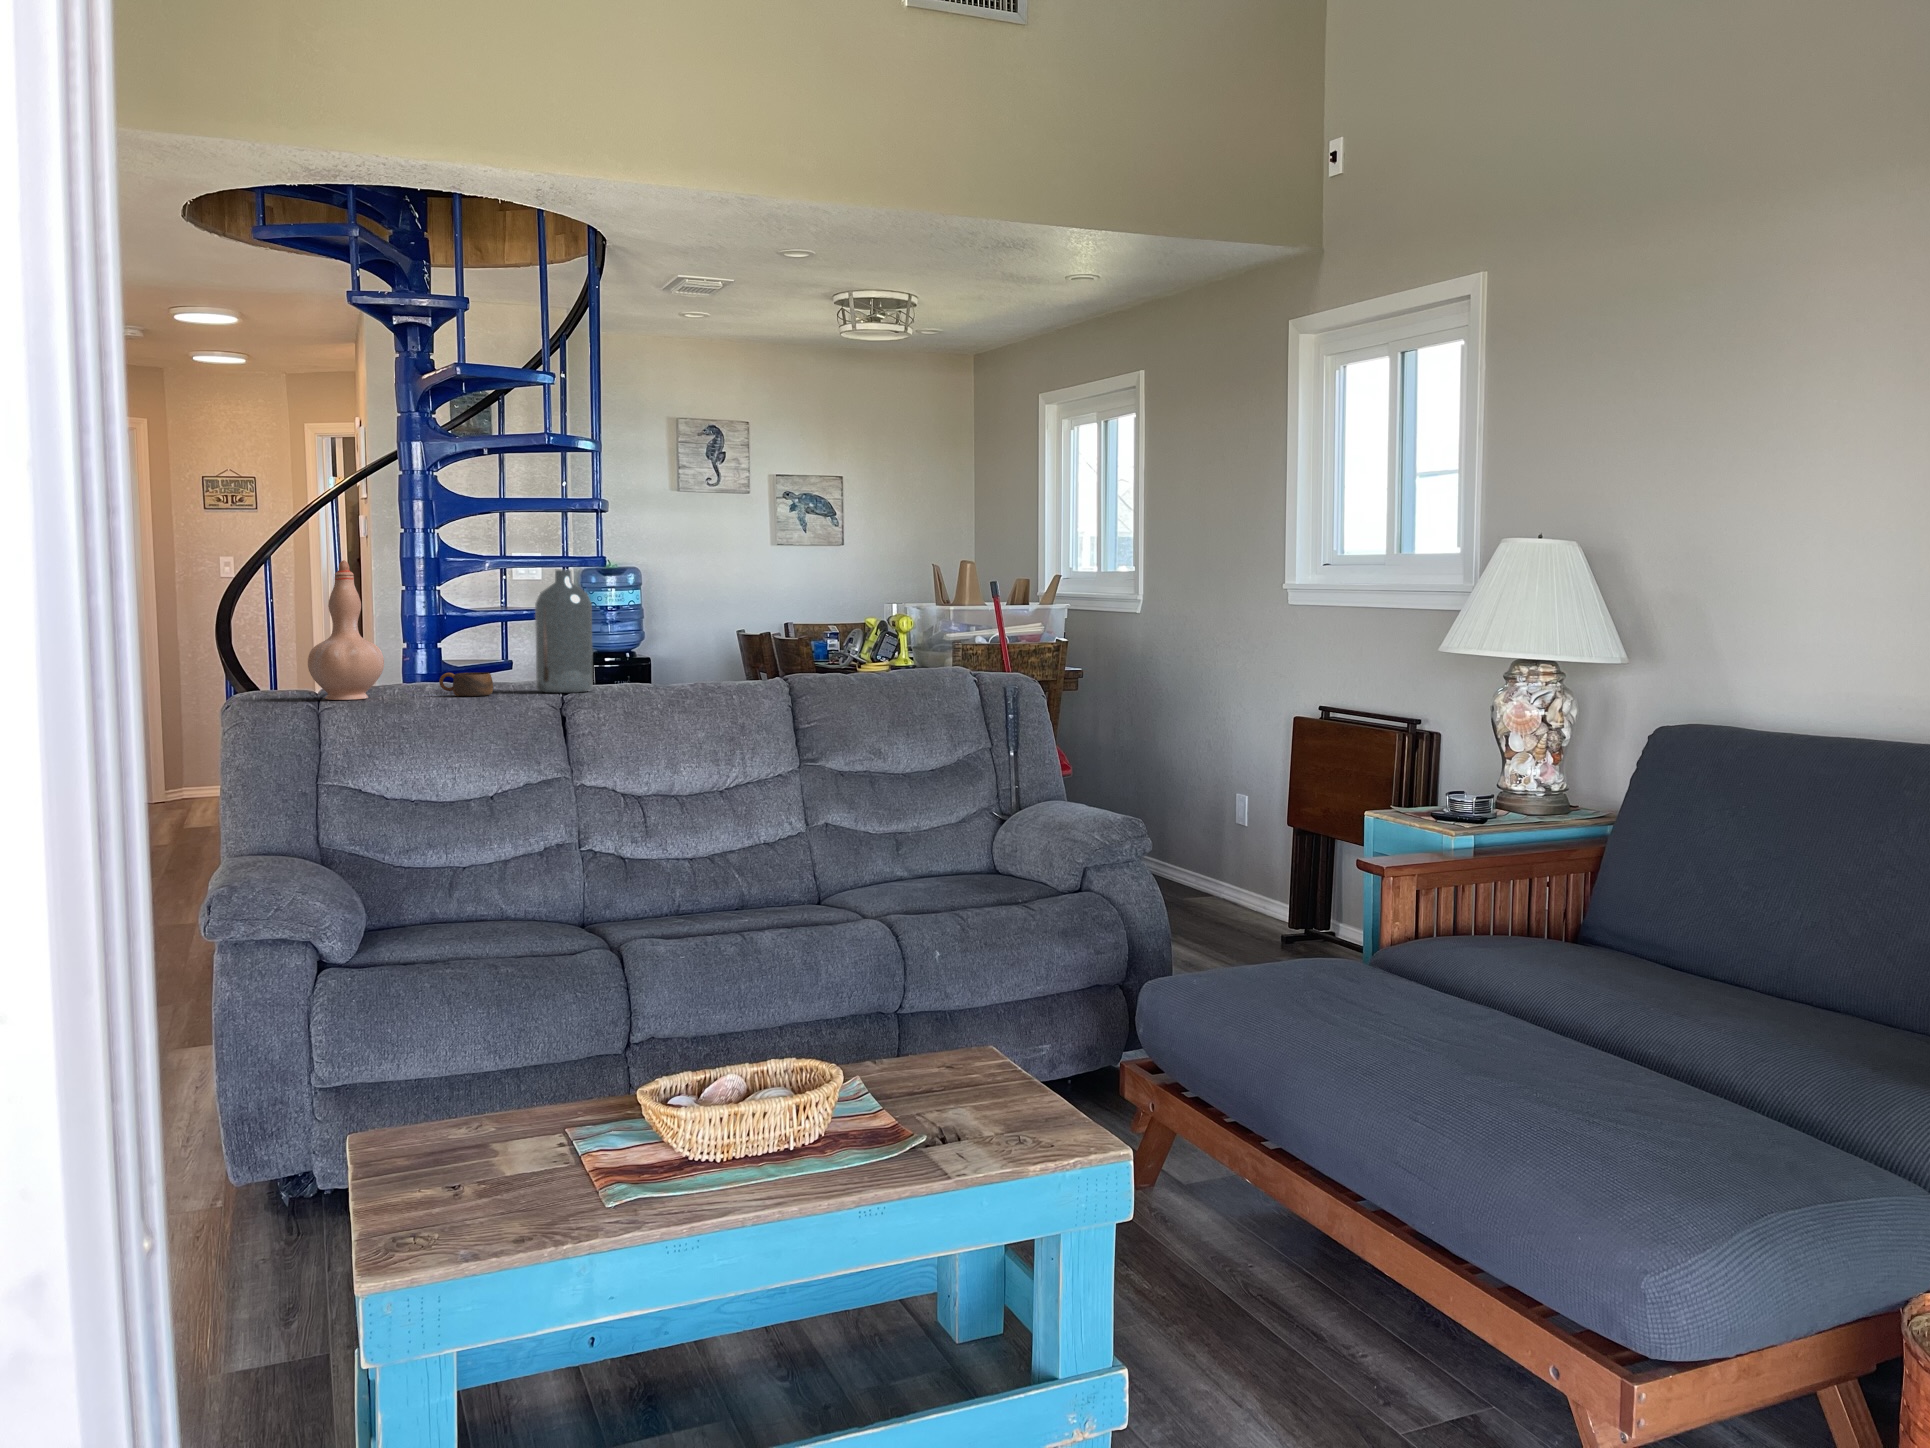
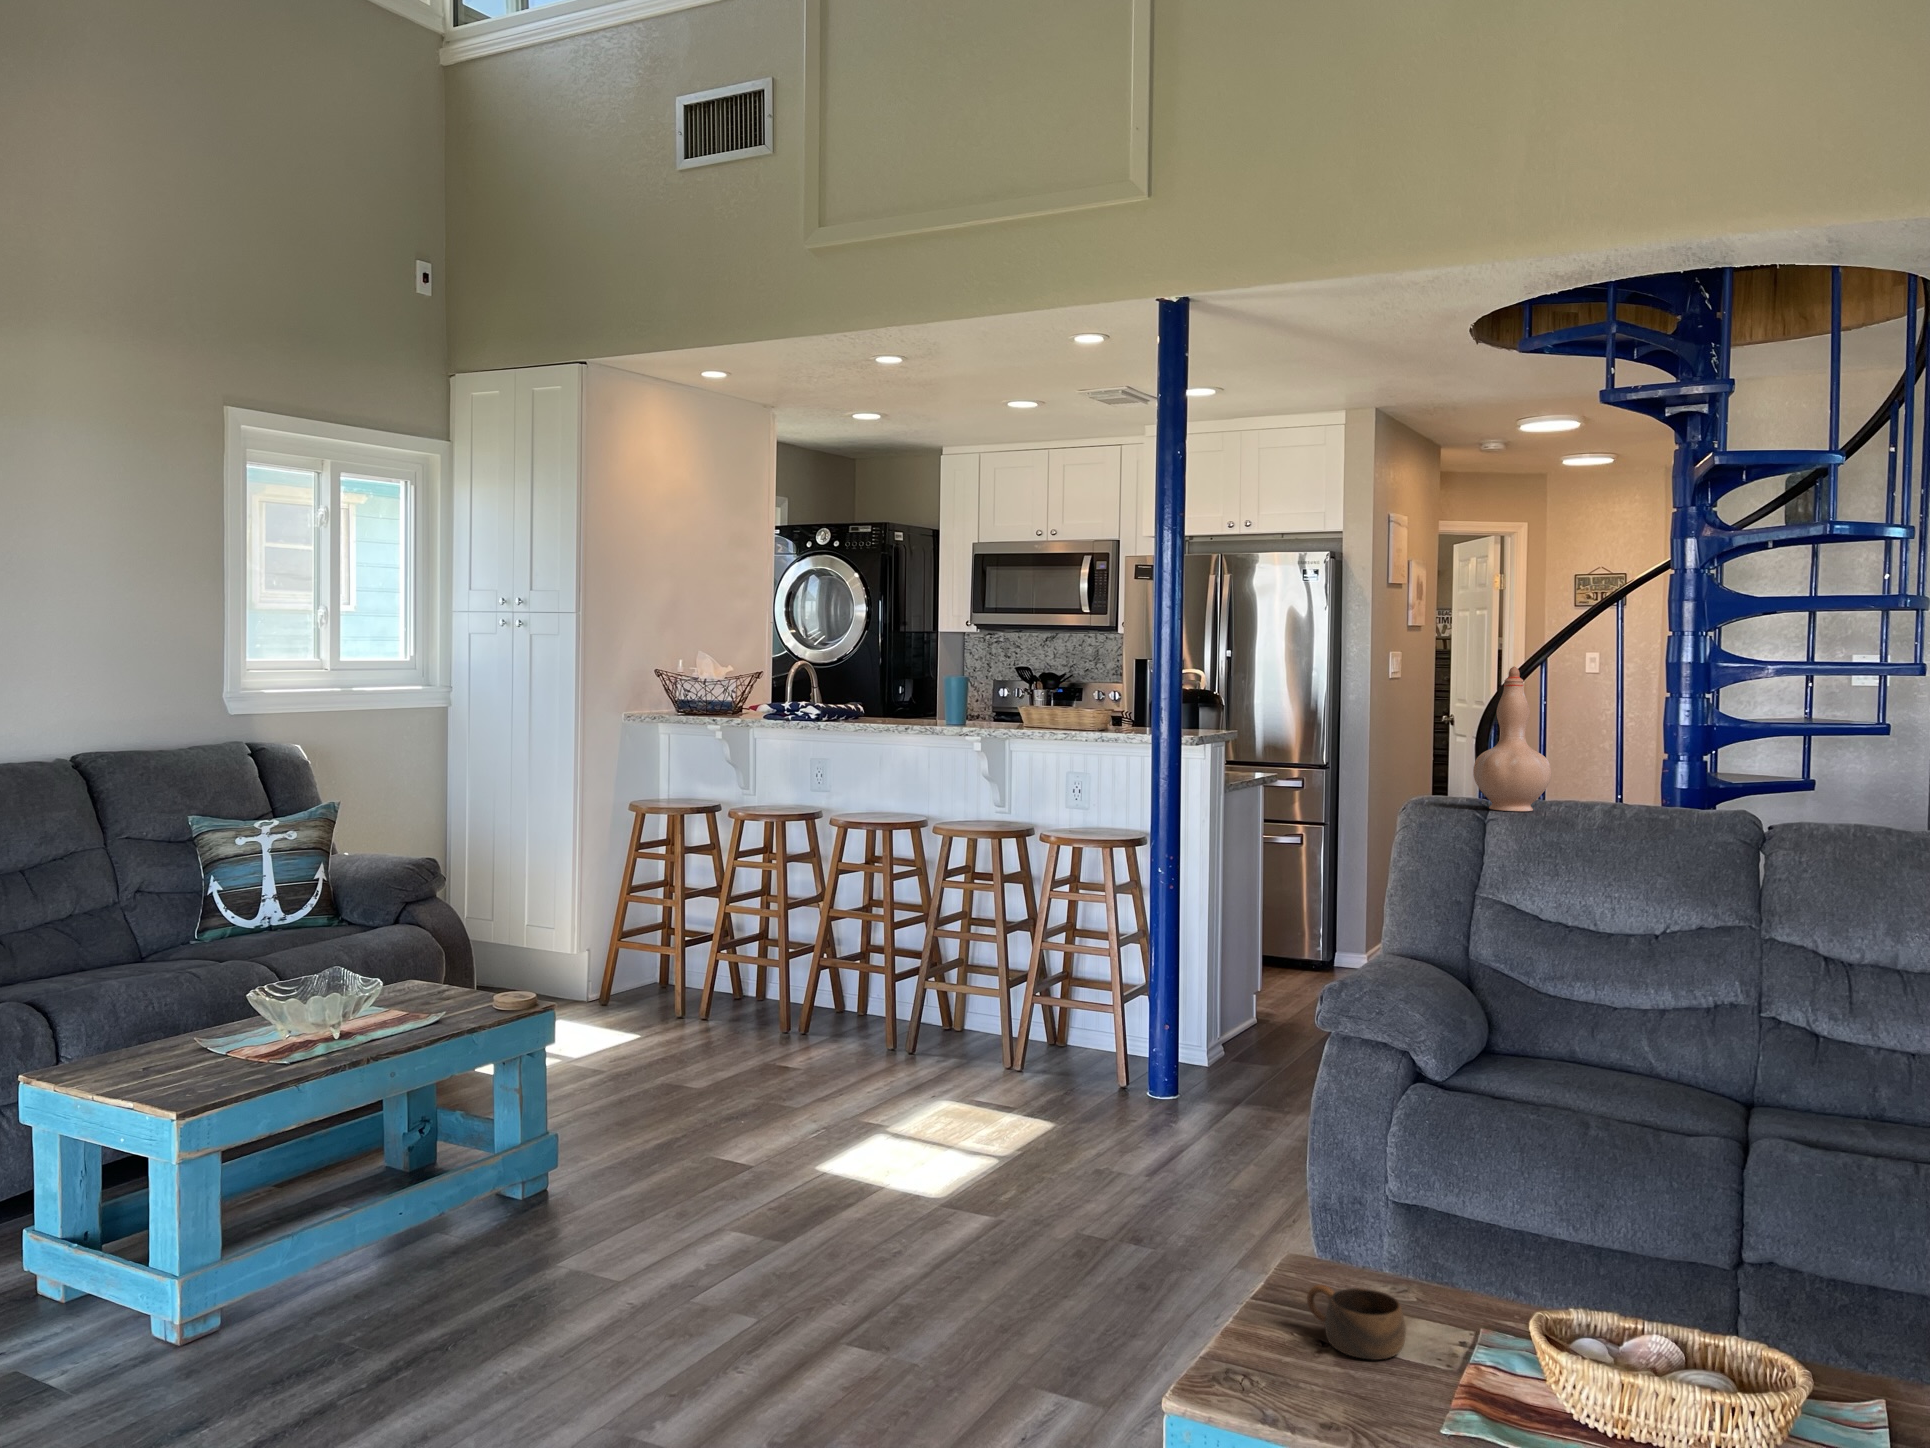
bottle: present [535,569,593,693] -> none [1728,679,1803,825]
cup: present [439,672,493,696] -> present [1307,1285,1406,1360]

